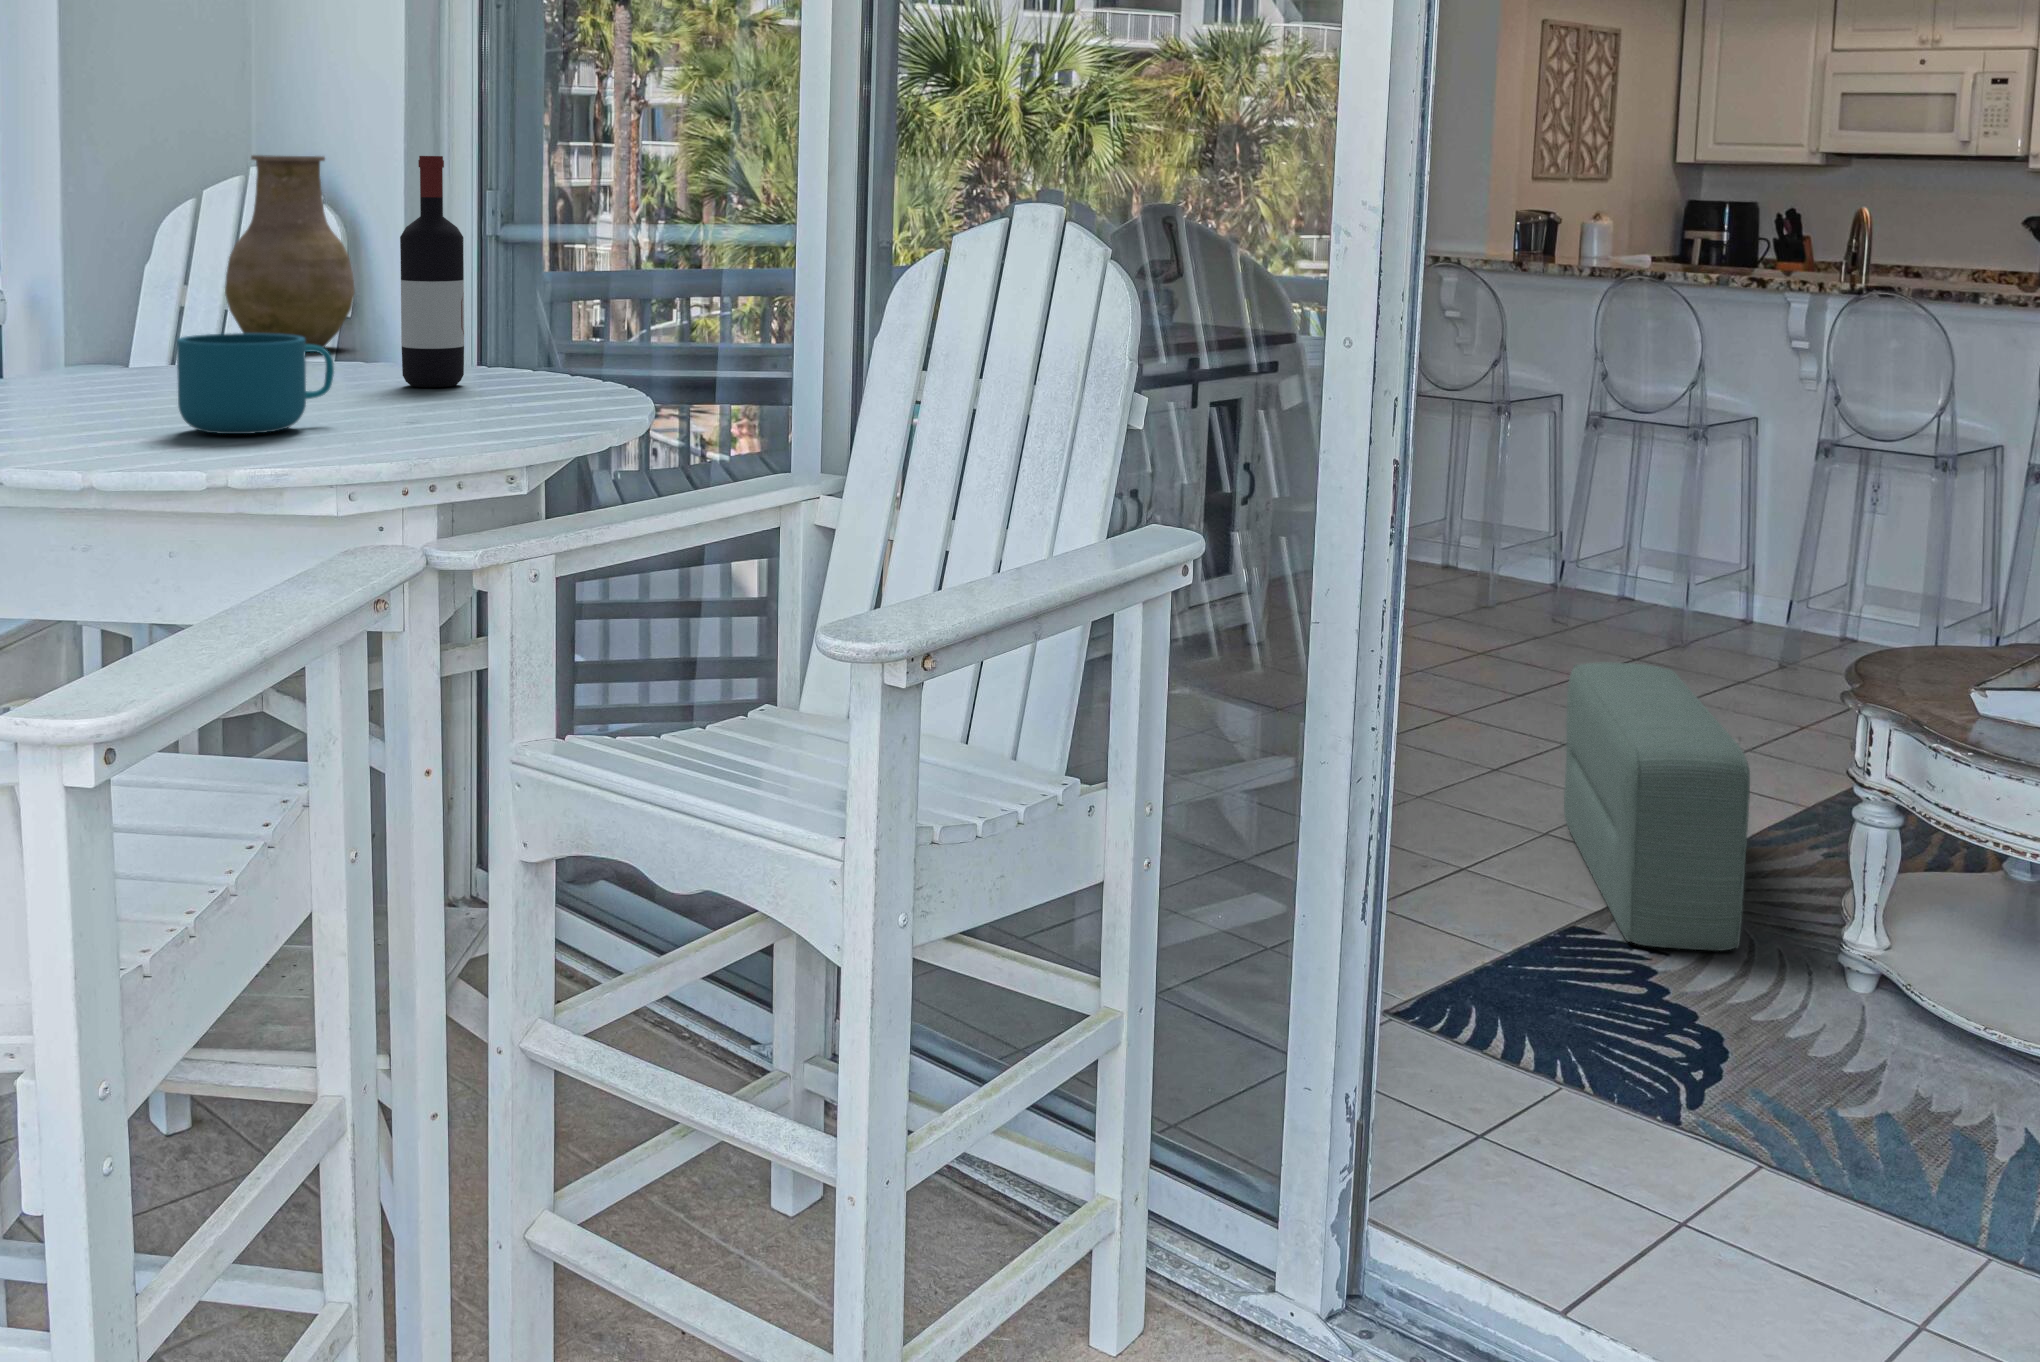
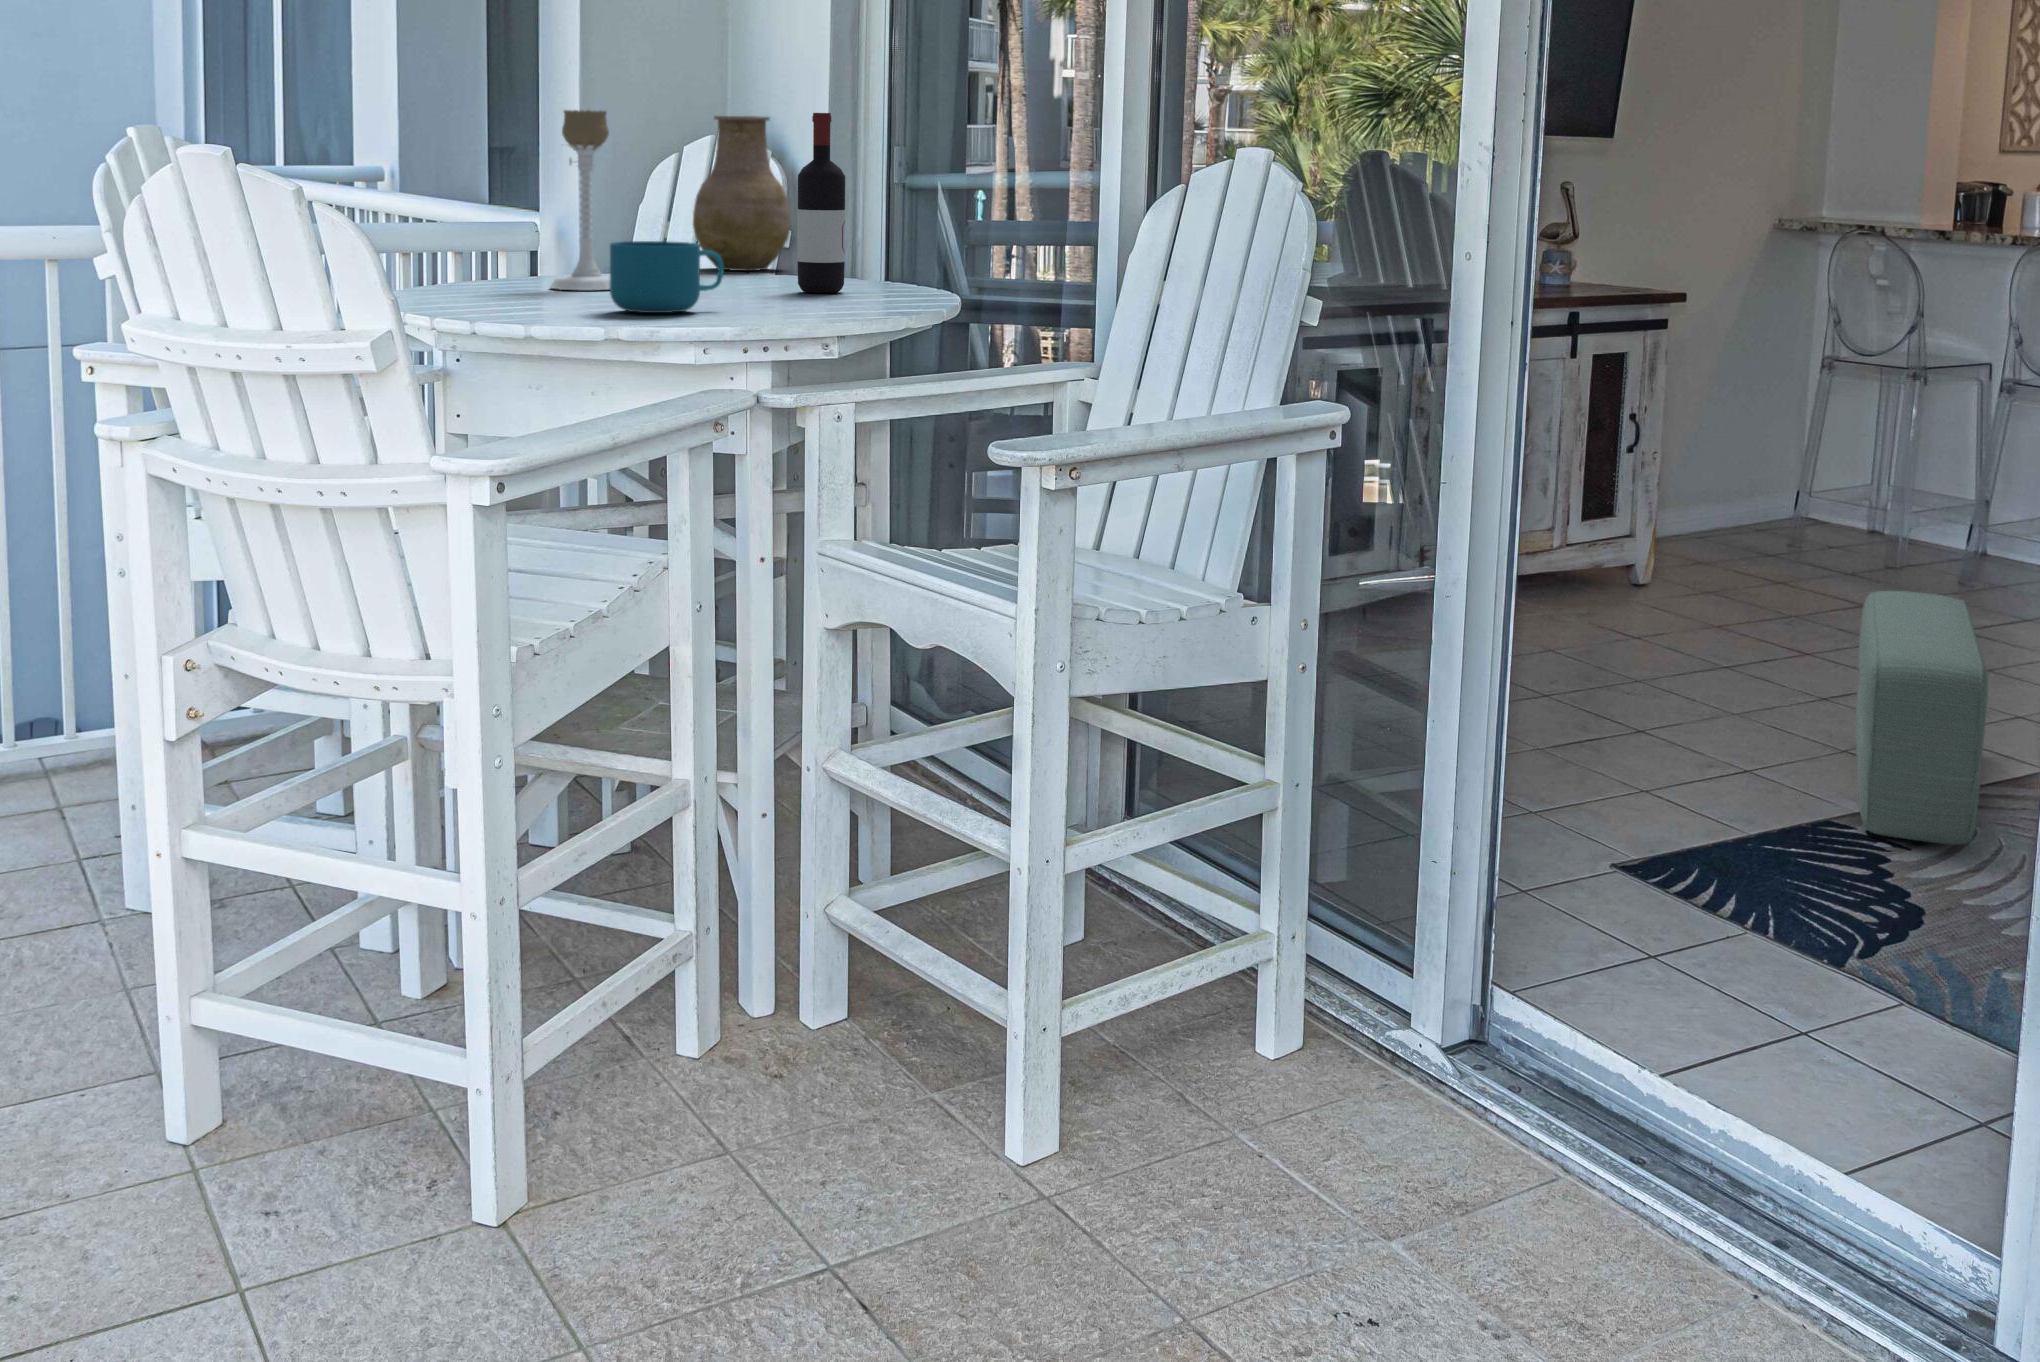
candle holder: none [57,152,161,394] -> present [550,110,610,291]

